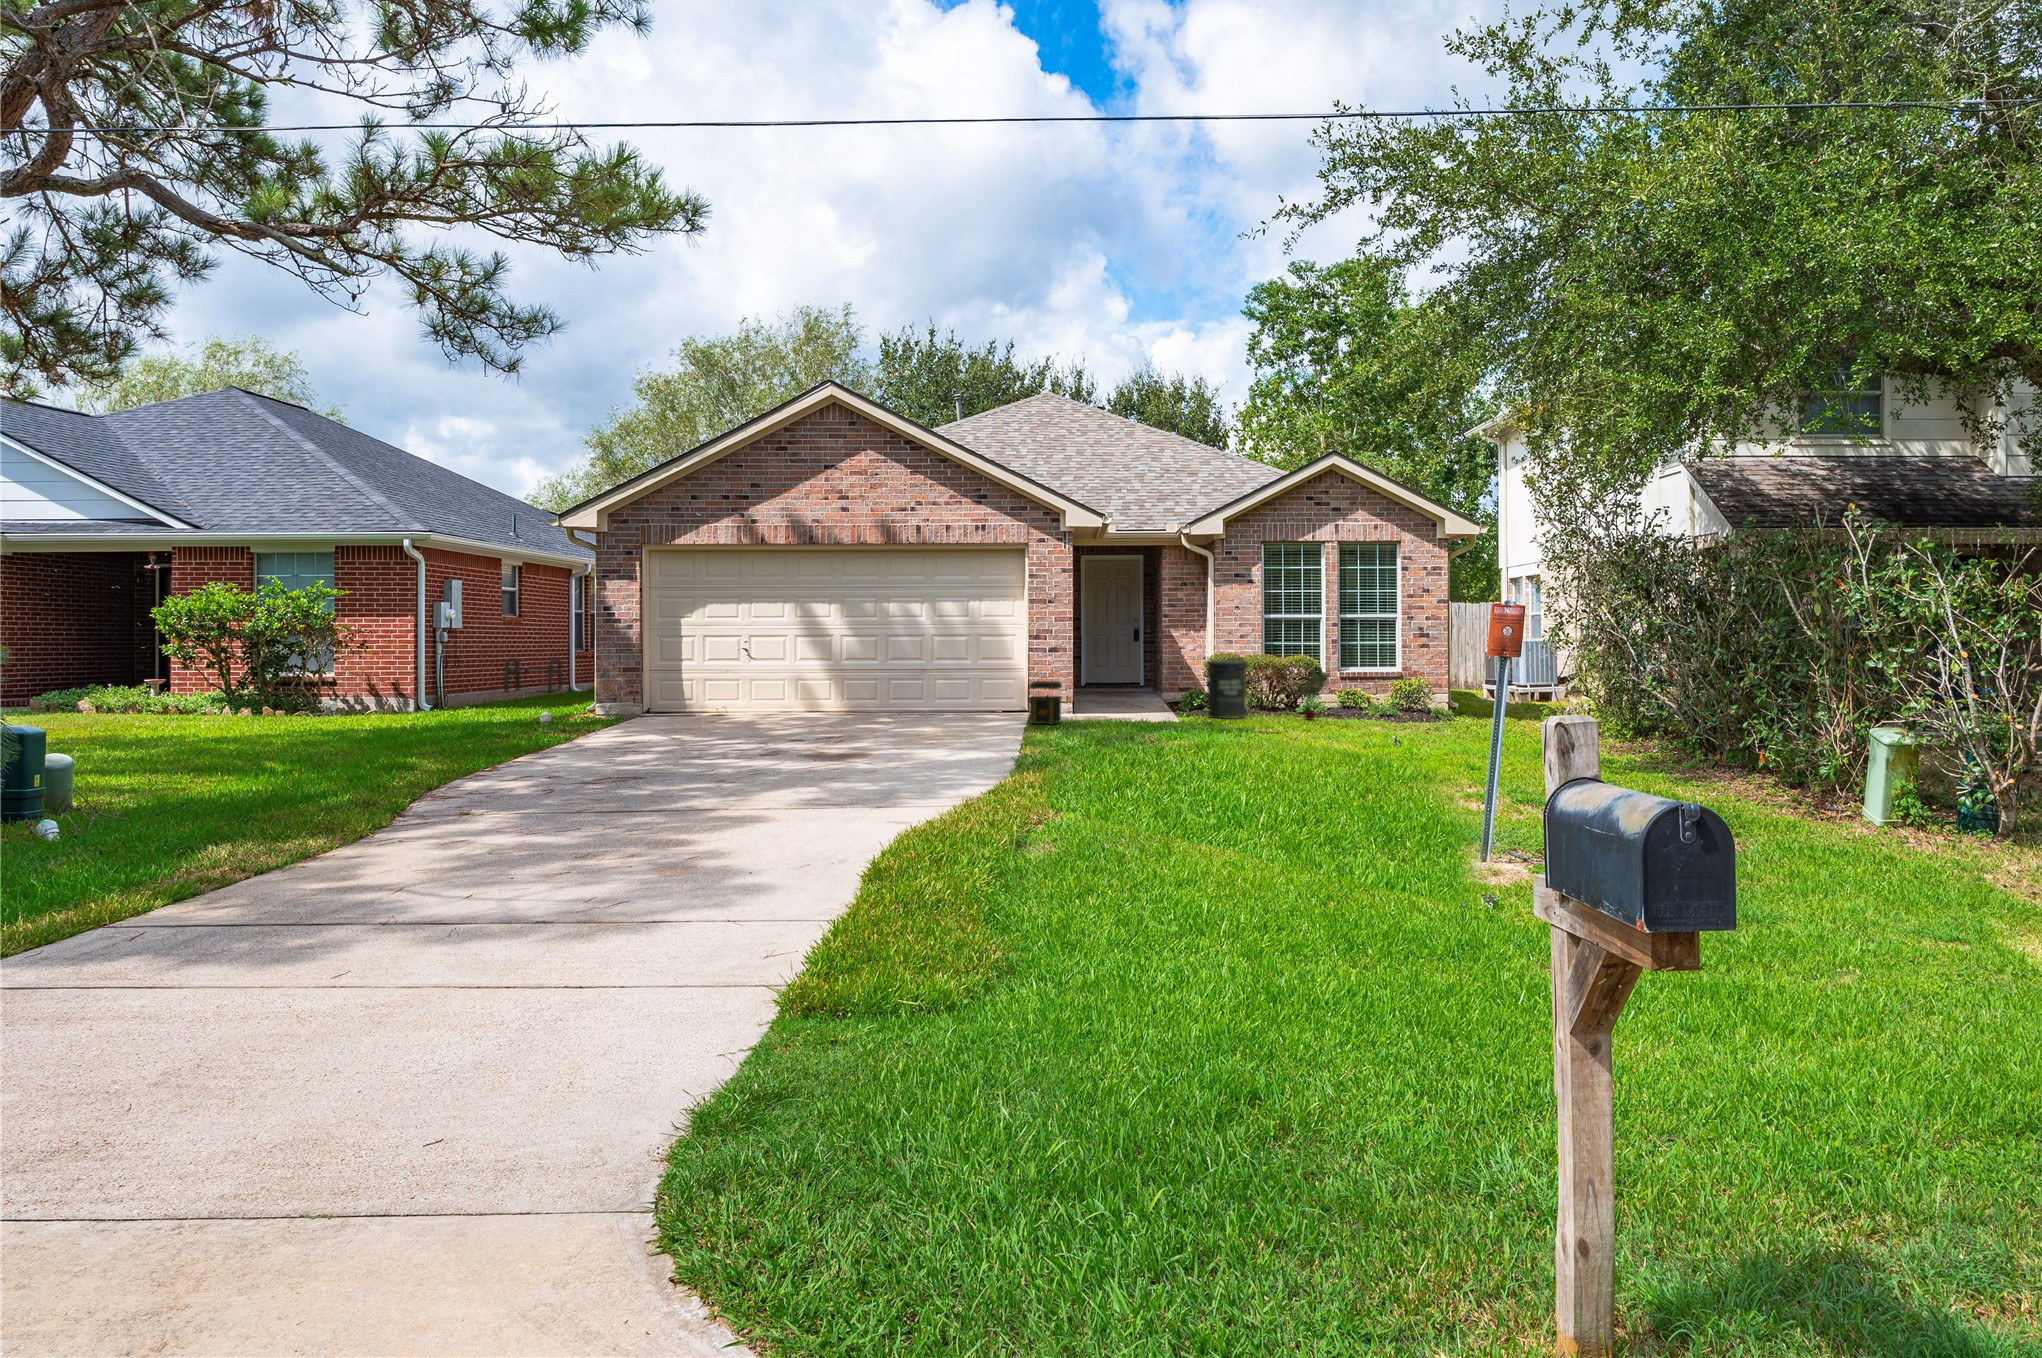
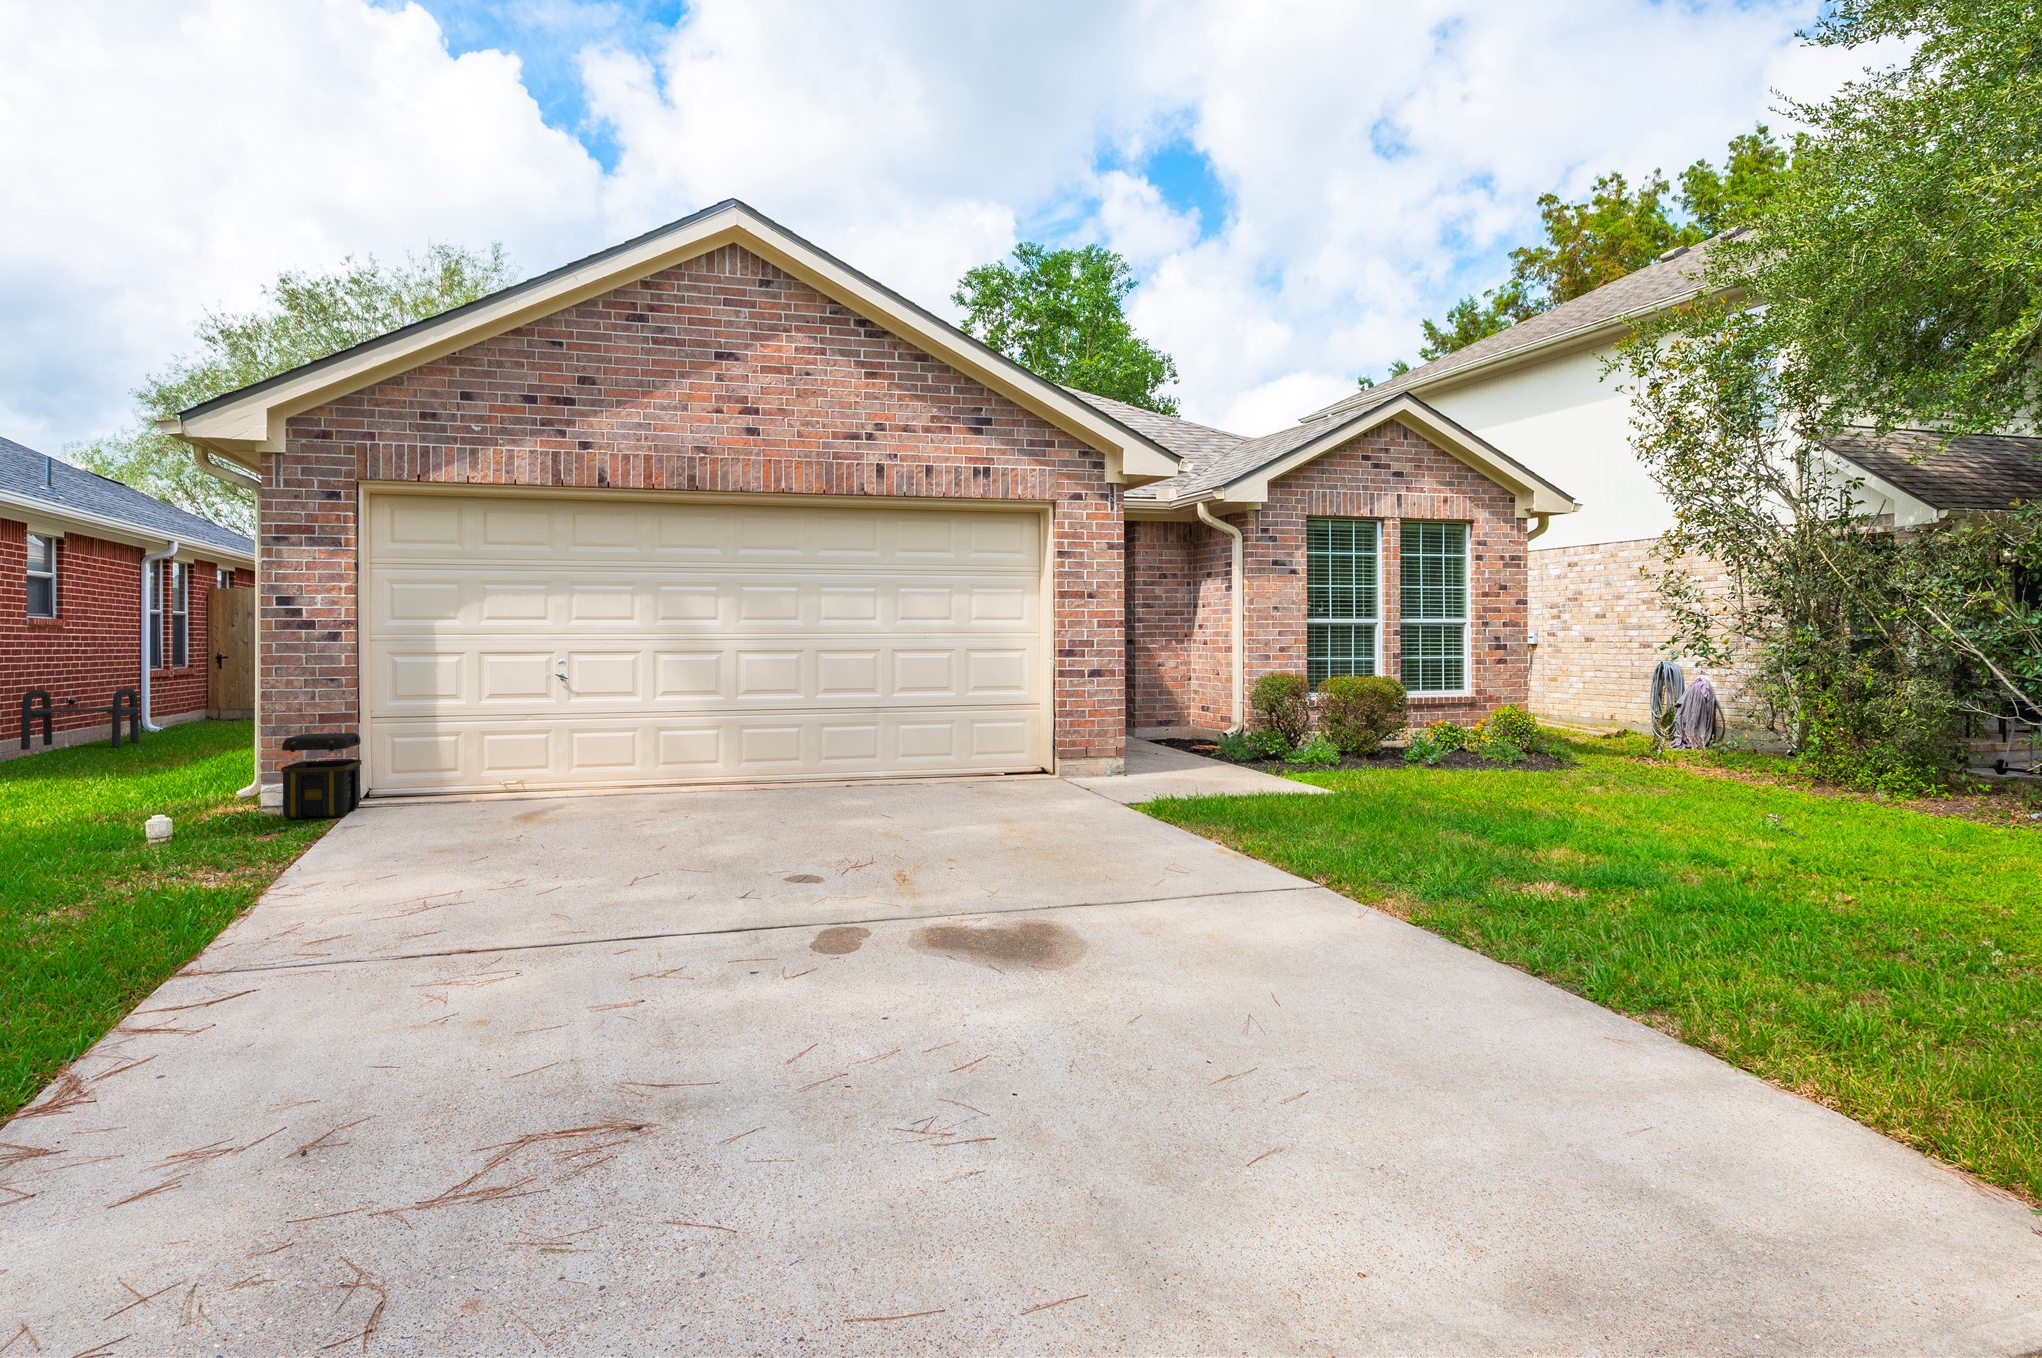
trash can: present [1206,659,1248,719] -> none [1263,678,1324,764]
potted tree: present [1294,668,1328,720] -> none [1386,687,1433,762]
toolbox: present [1029,681,1062,724] -> present [281,733,361,819]

